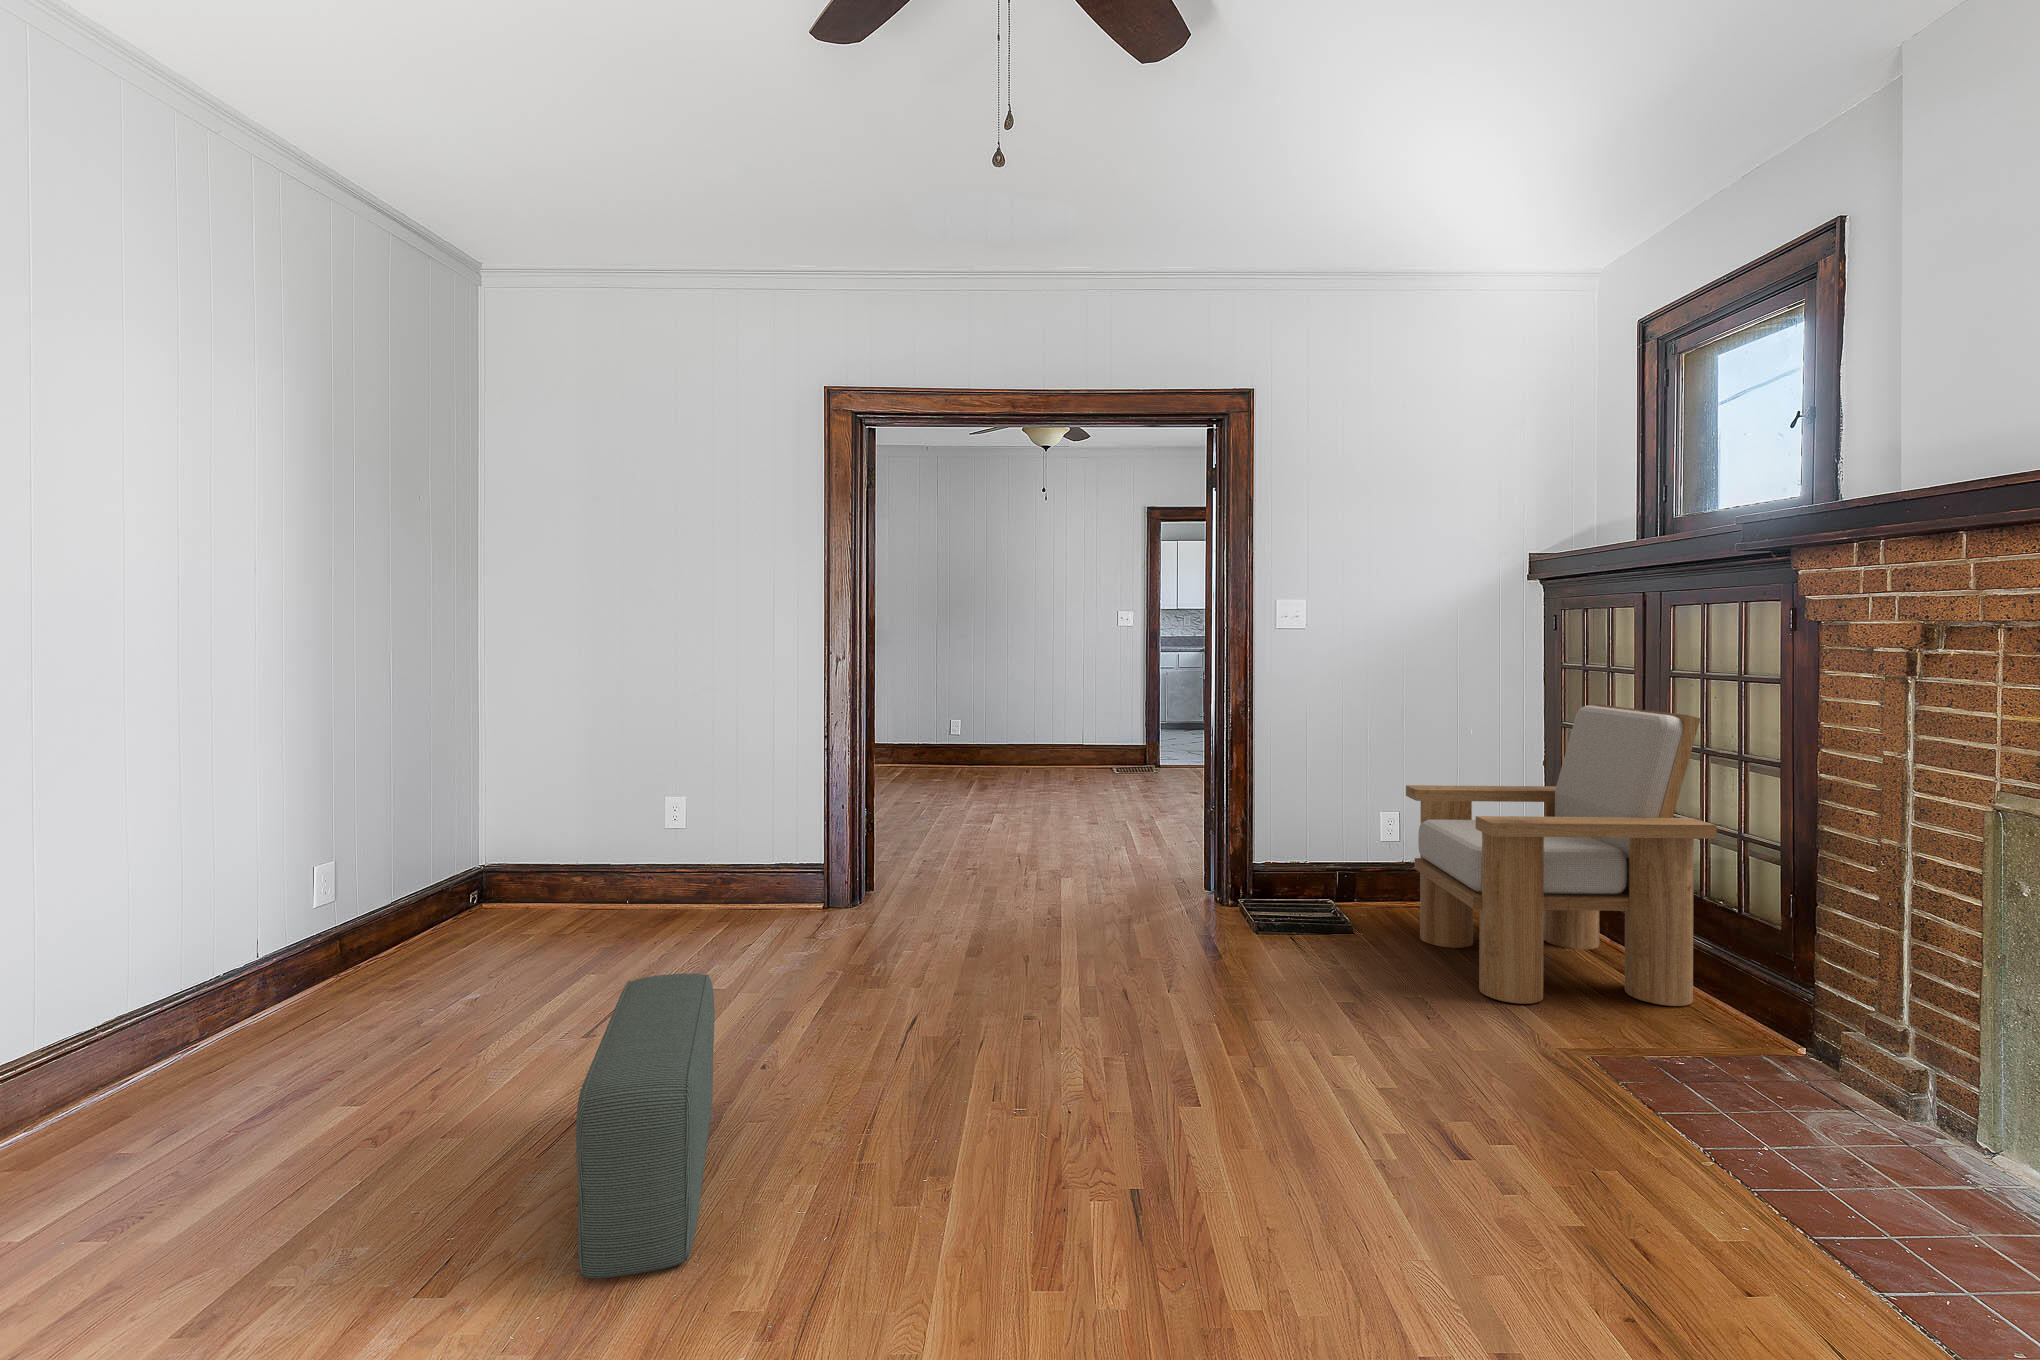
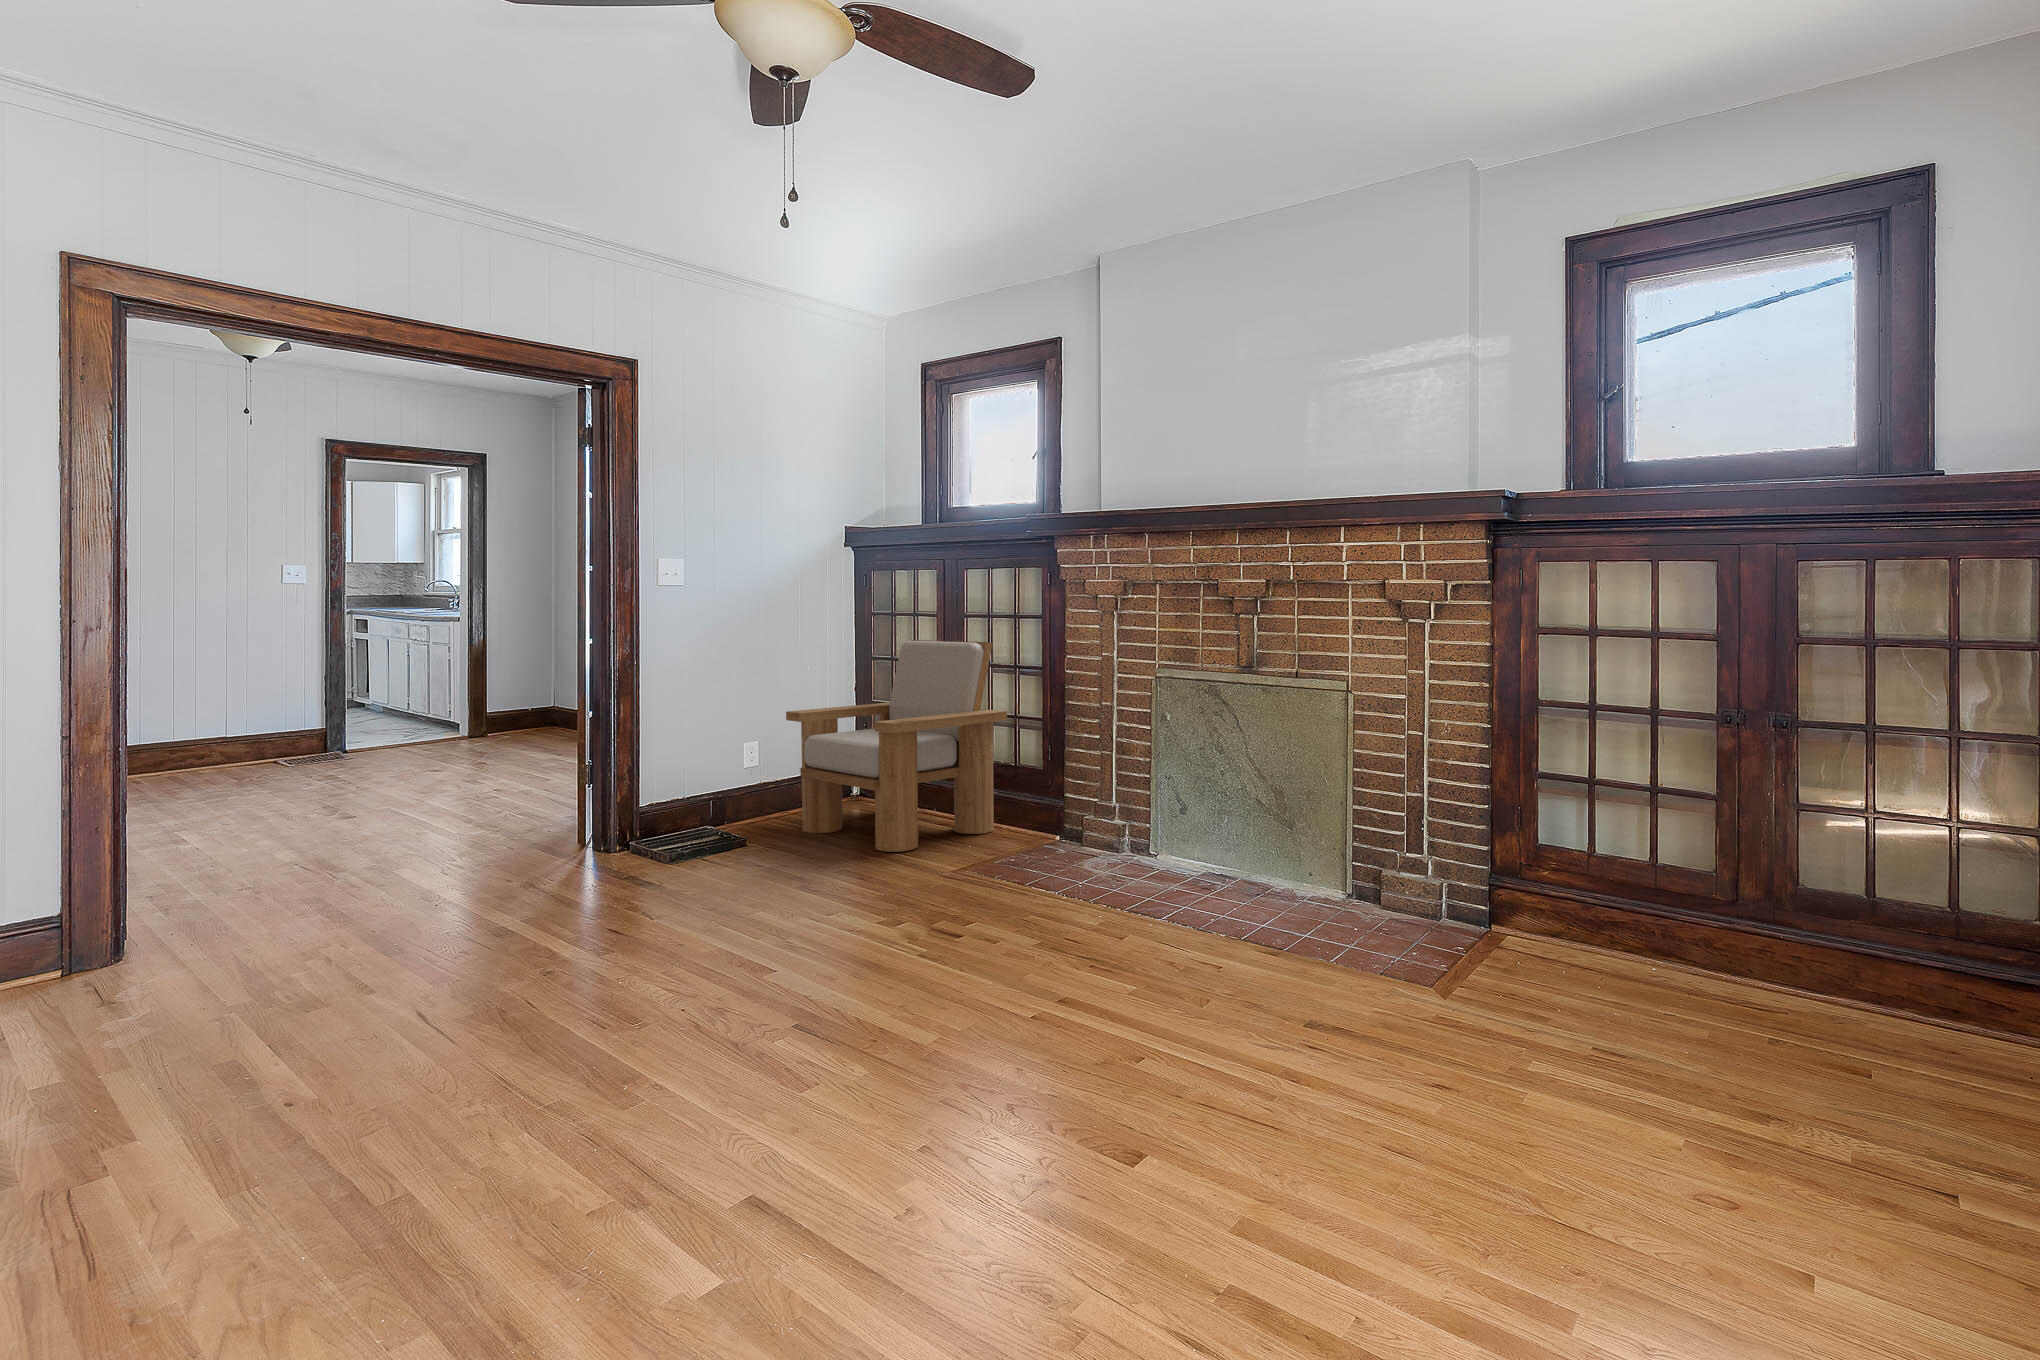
pouf: present [576,973,714,1278] -> none [212,948,513,1200]

